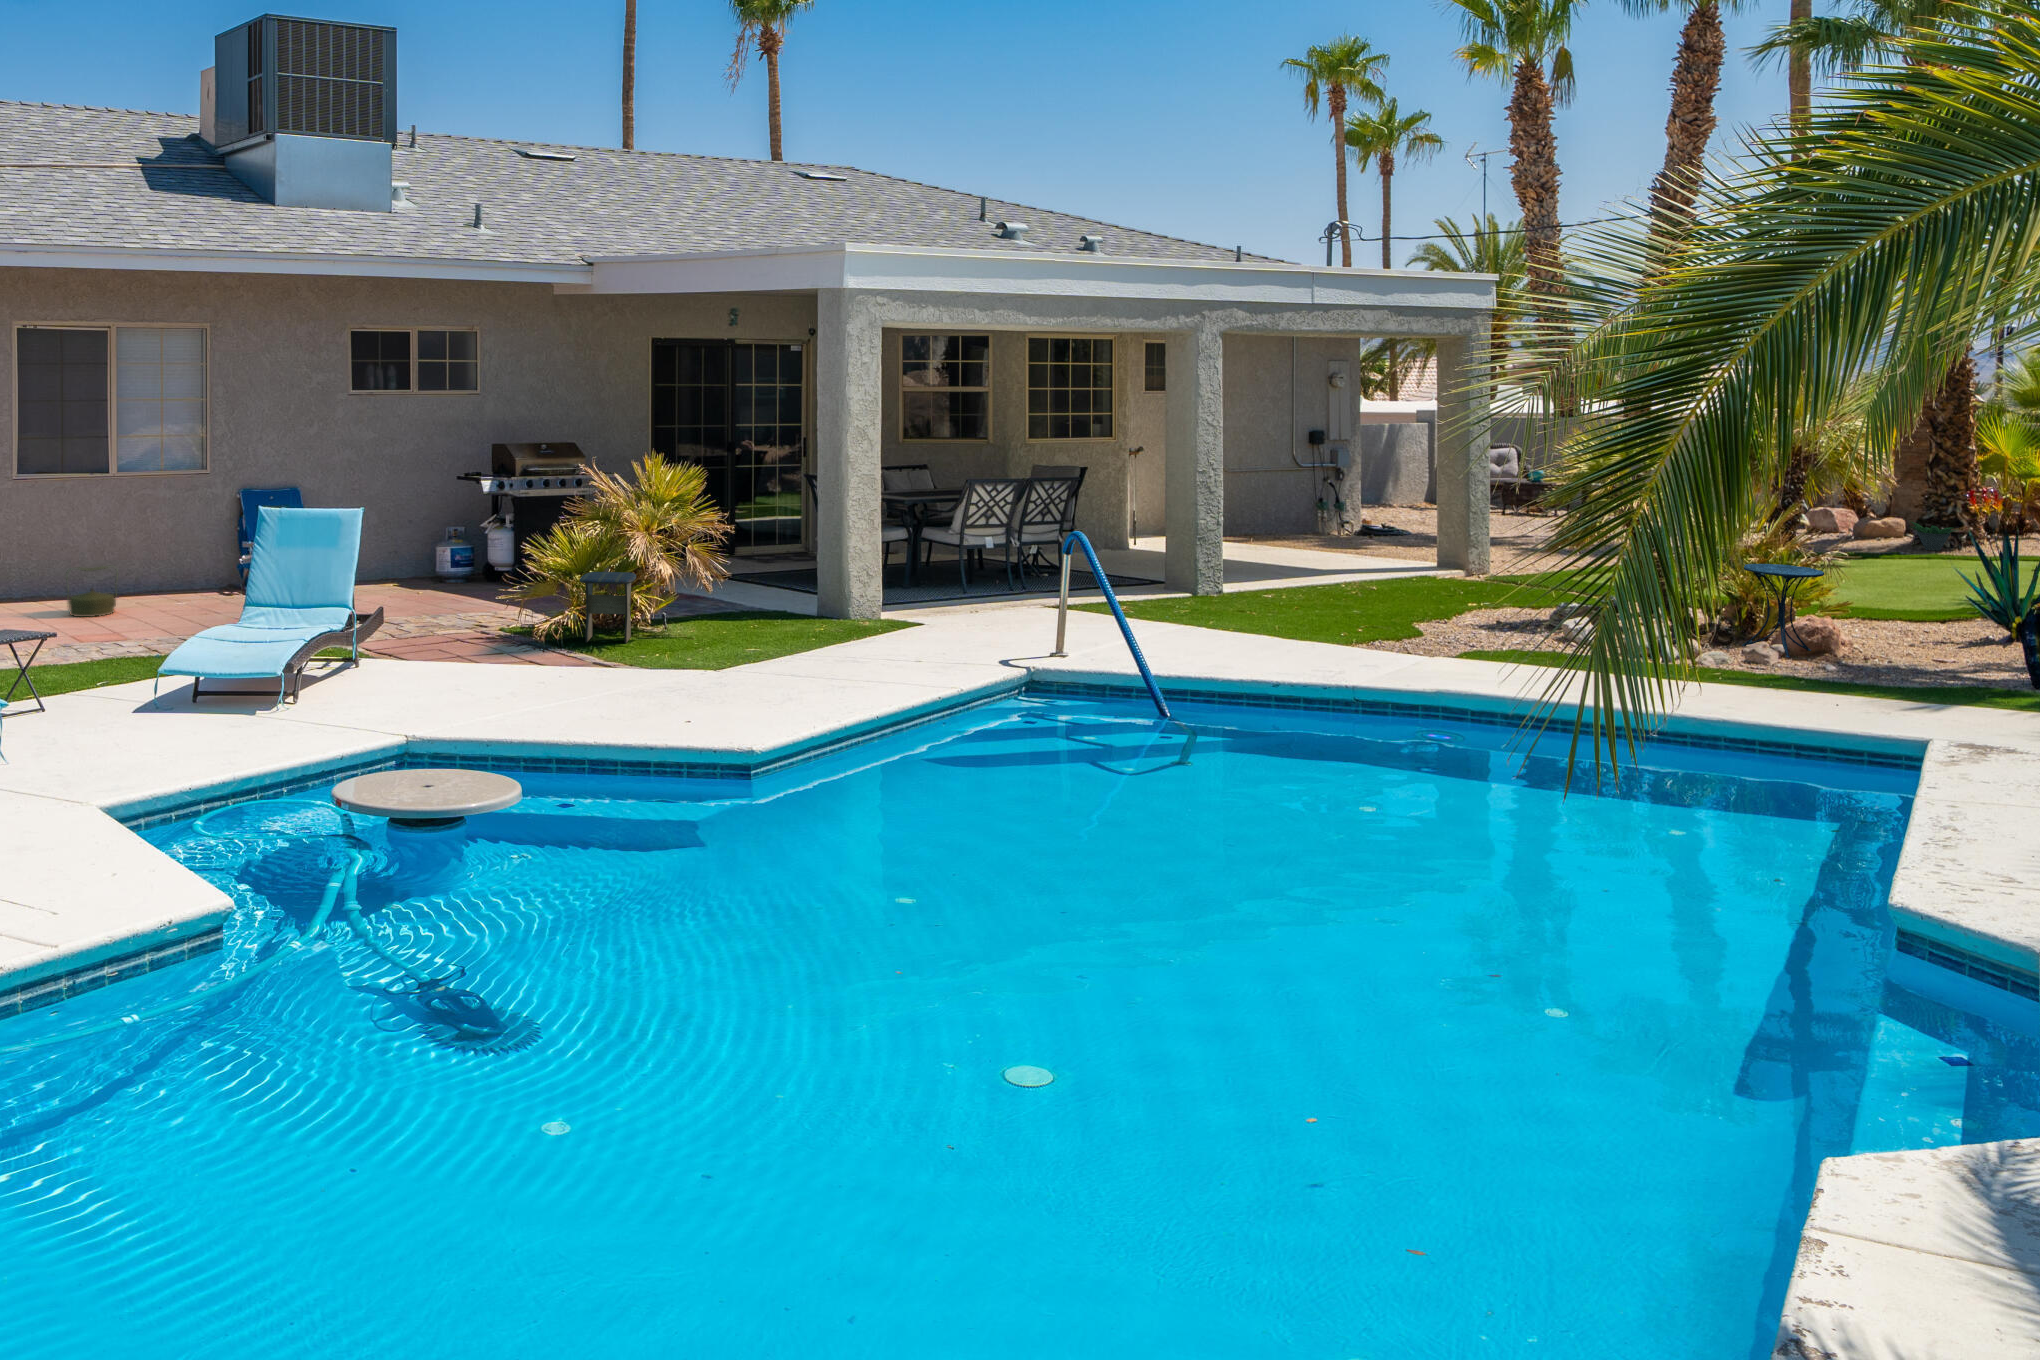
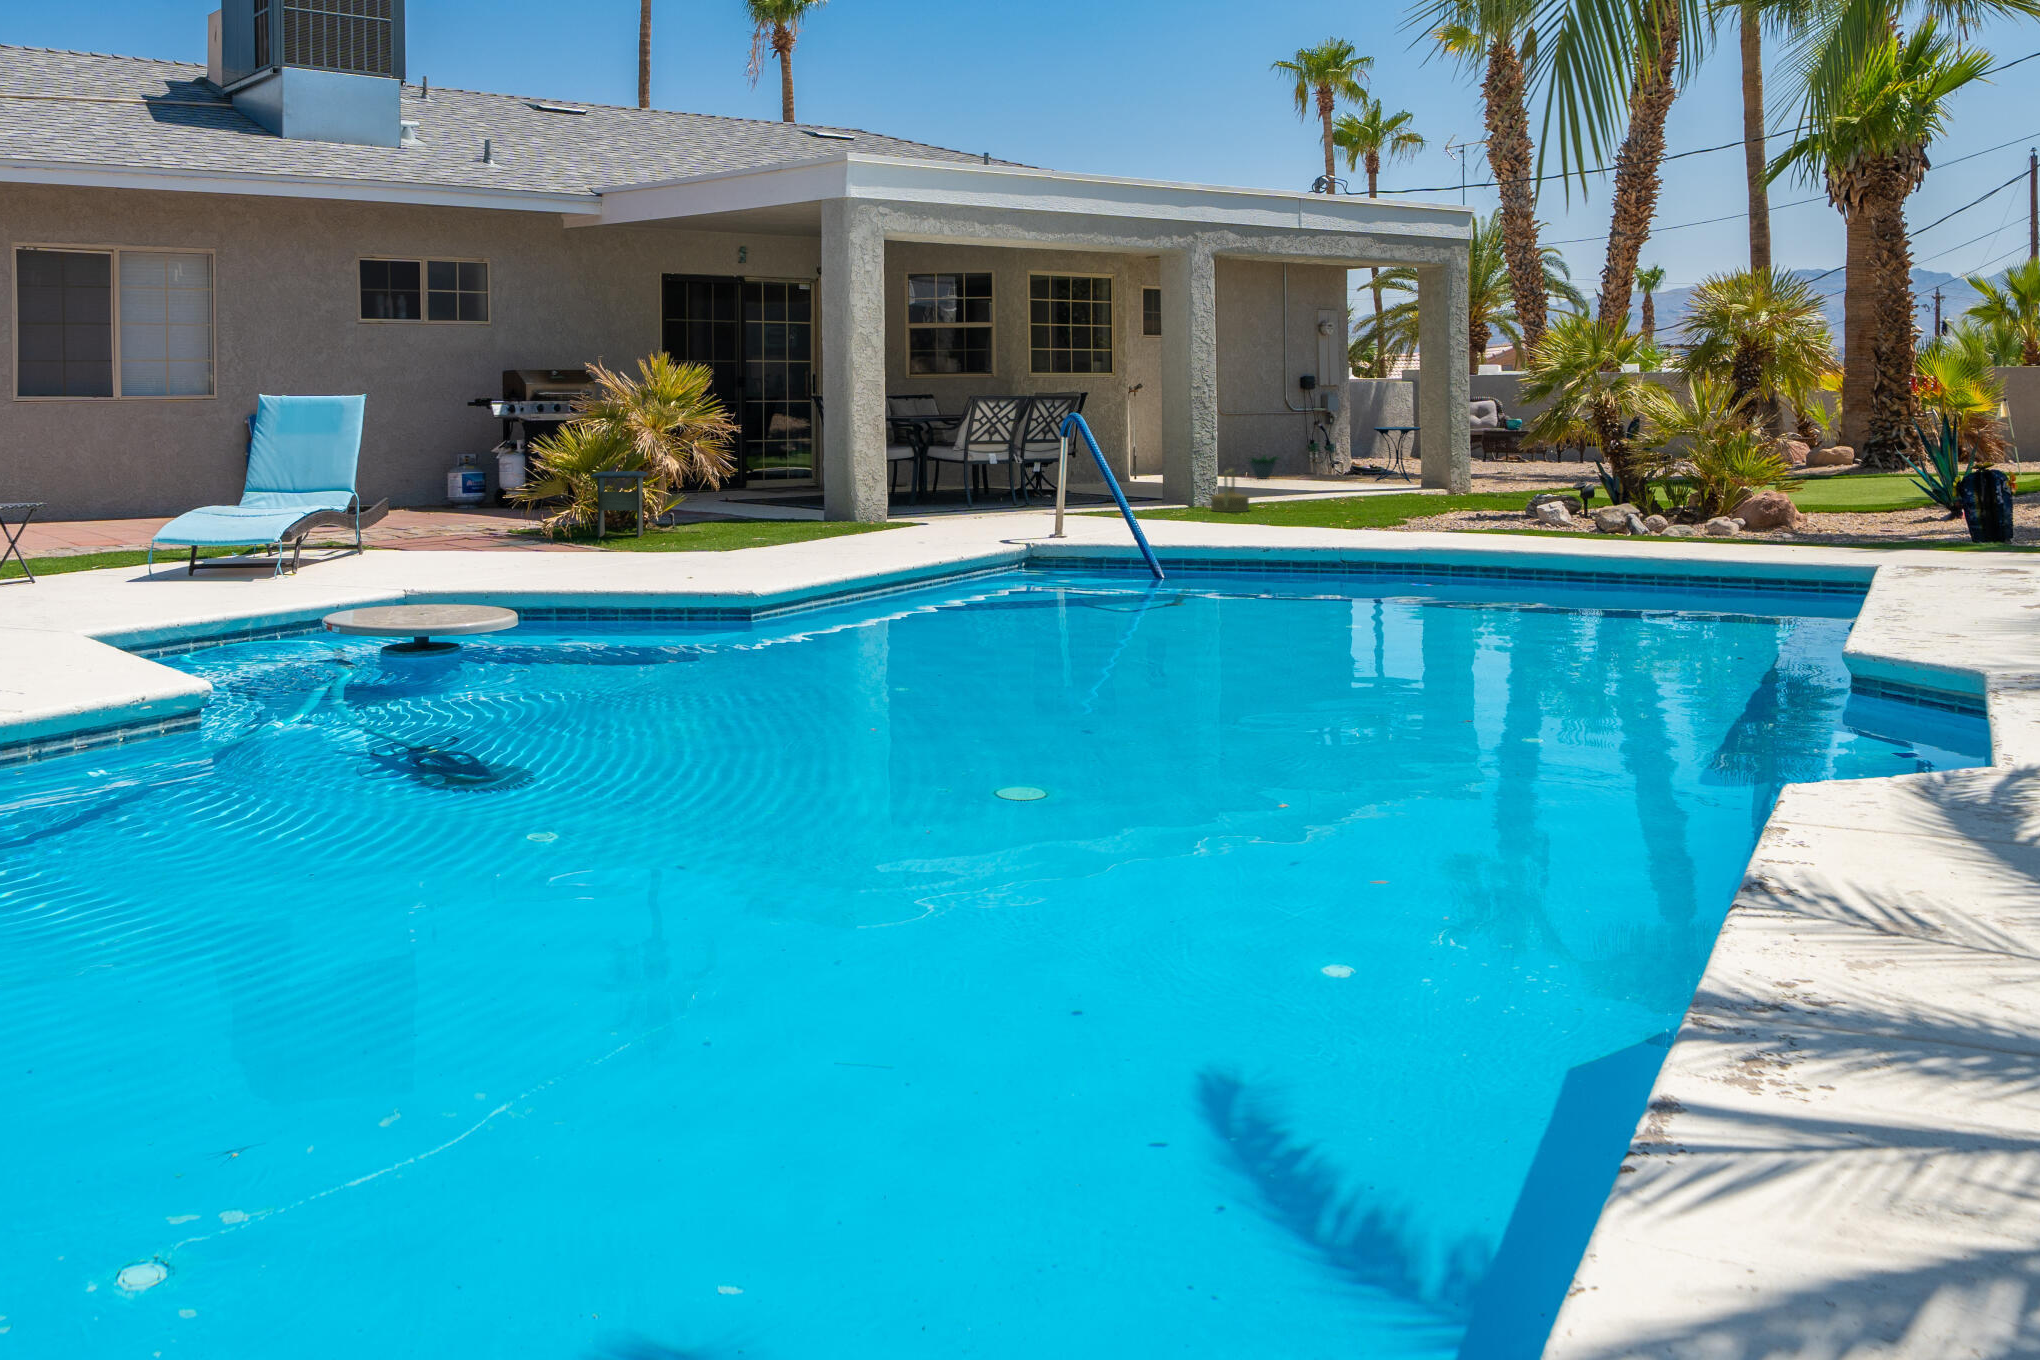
decorative plant: present [1911,522,1956,551] -> present [1248,455,1279,479]
side table: present [1742,564,1824,658] -> present [1374,427,1421,483]
woven basket: present [68,567,118,617] -> present [1211,469,1249,512]

